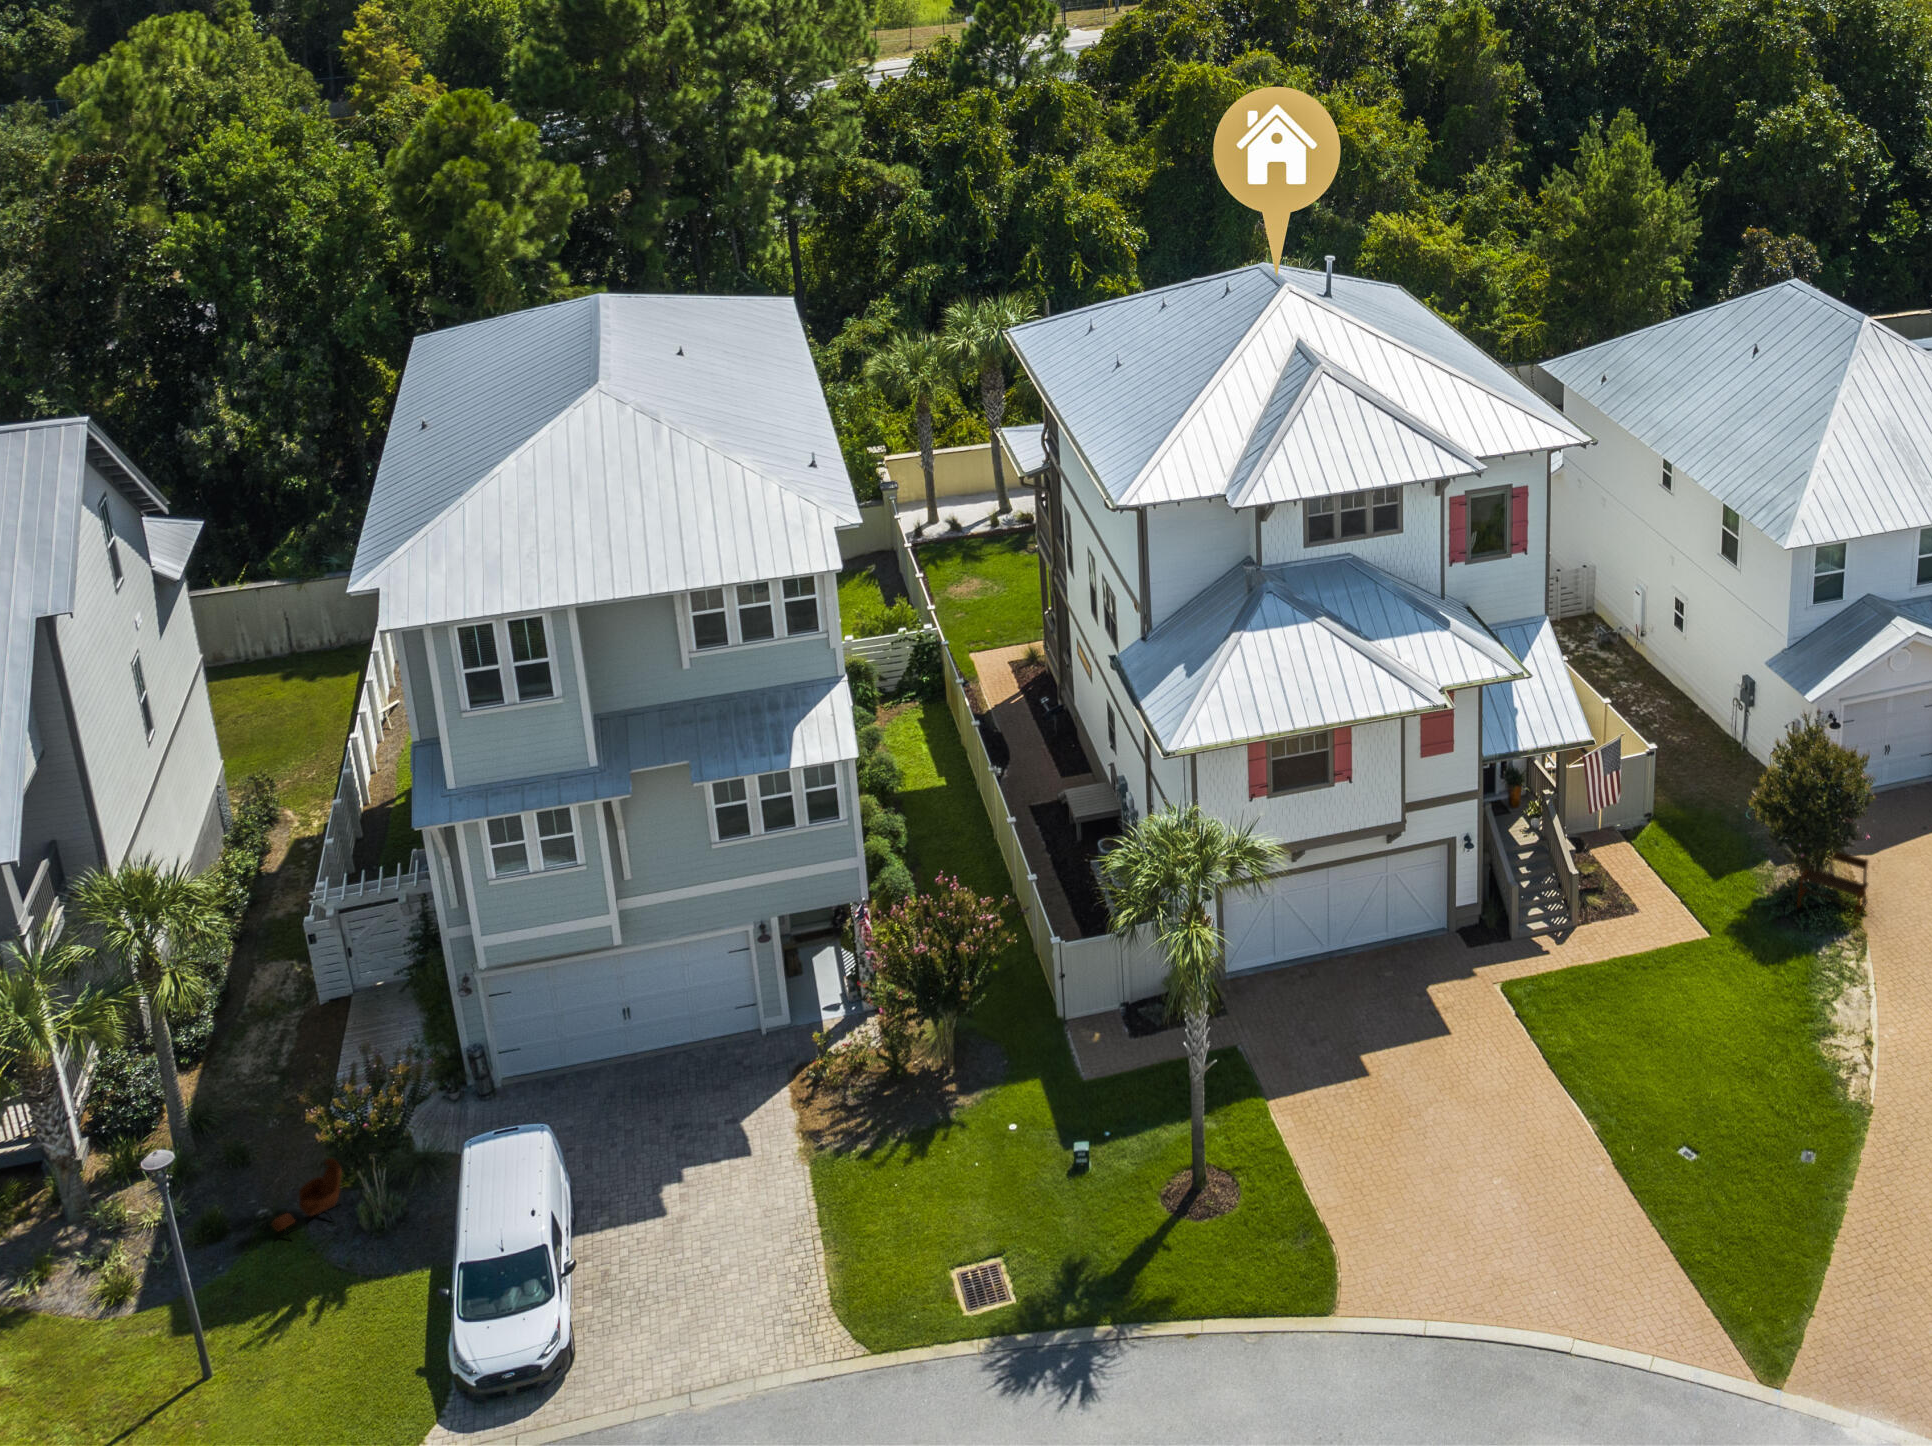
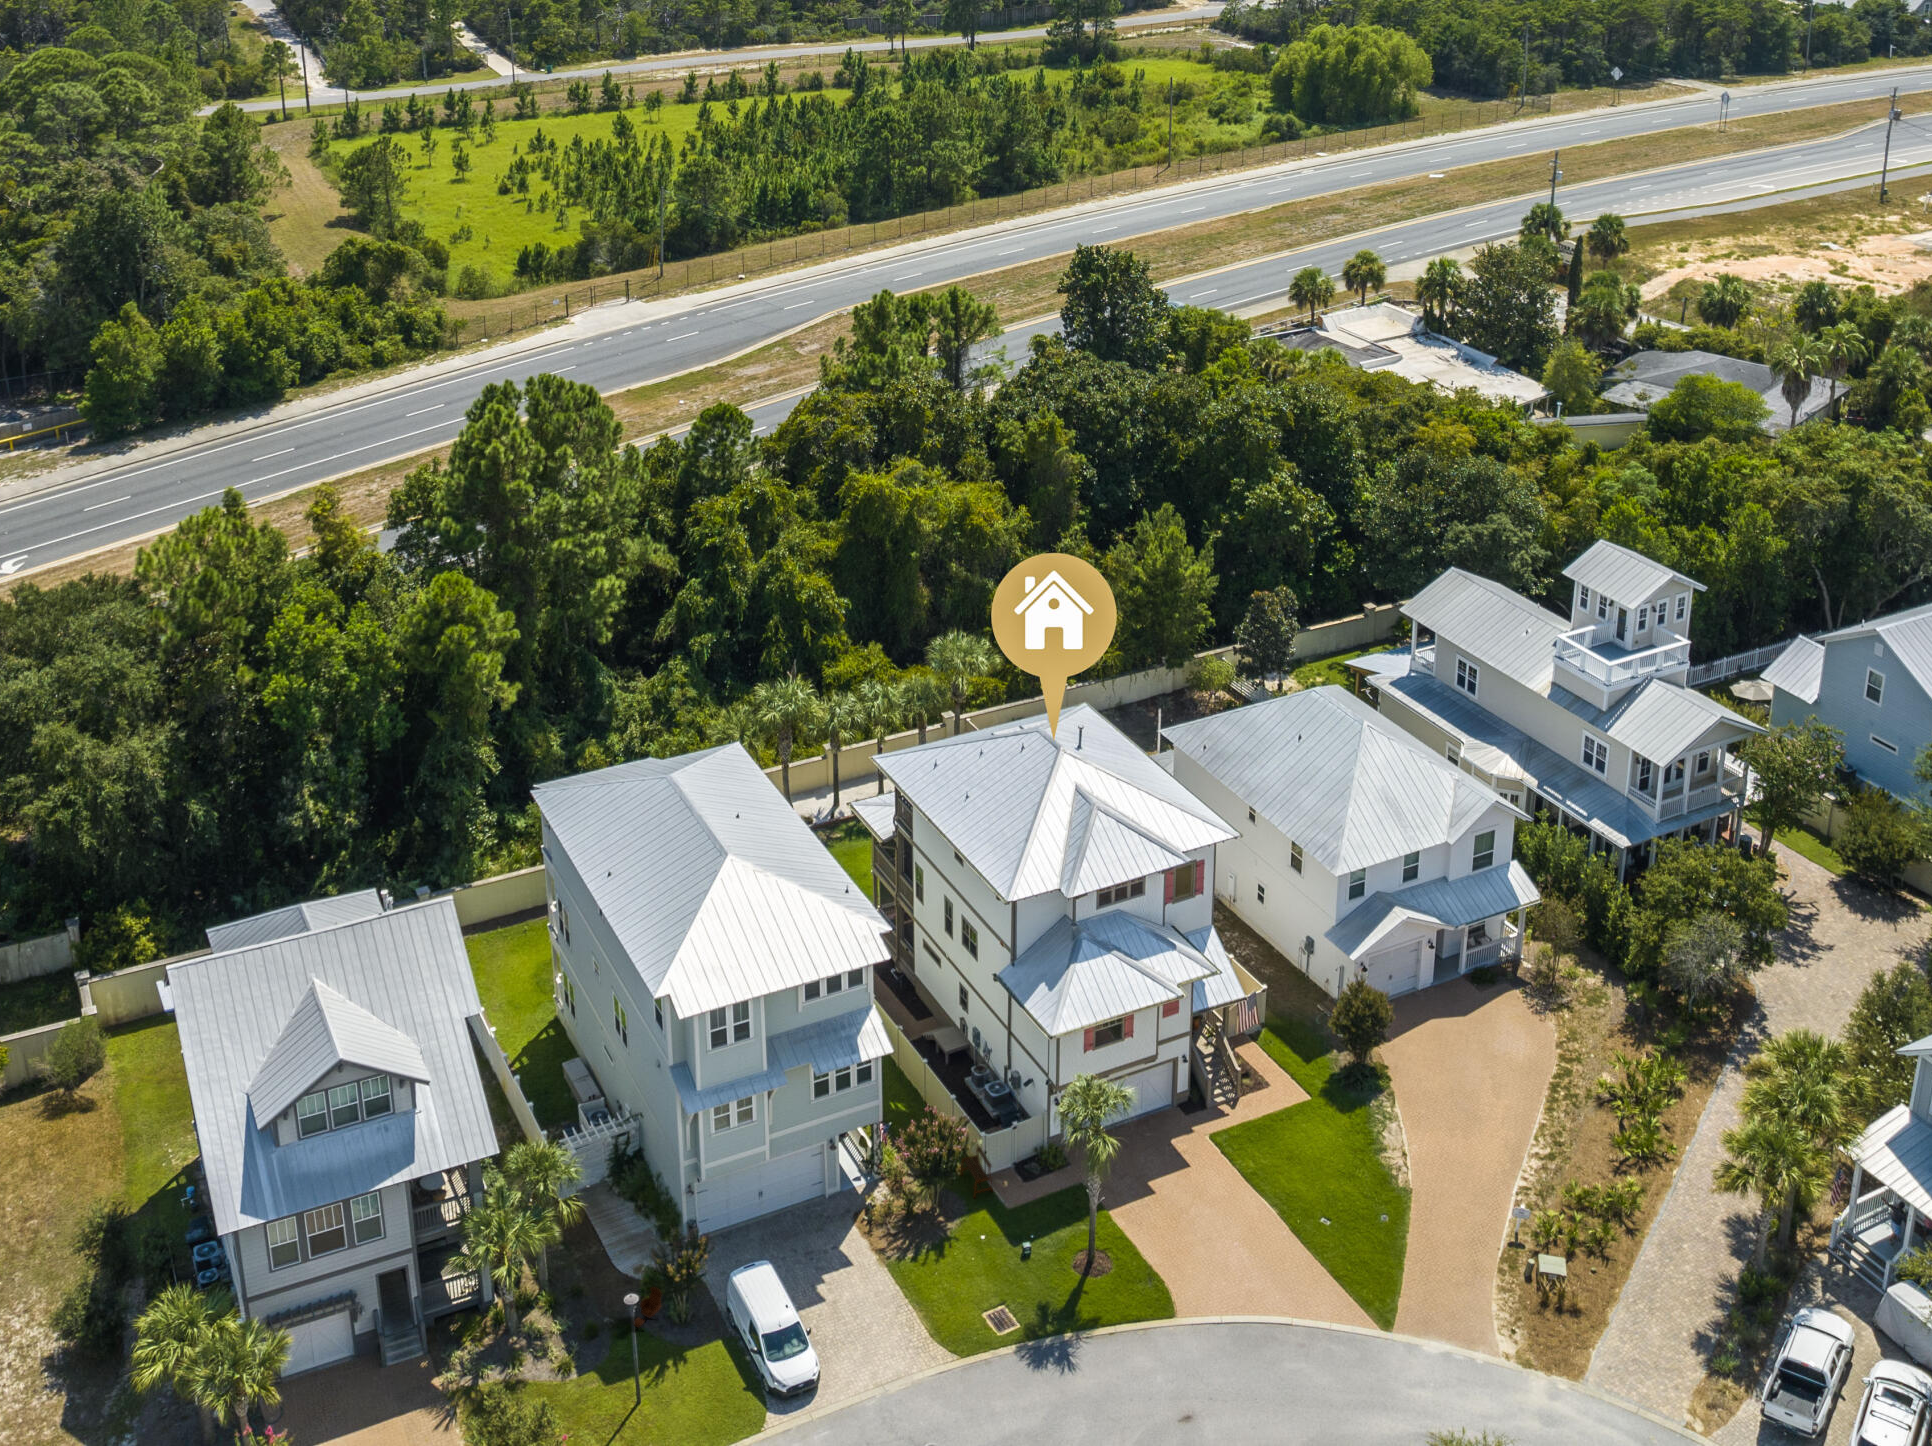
bench: present [1797,851,1868,925] -> present [961,1144,993,1197]

